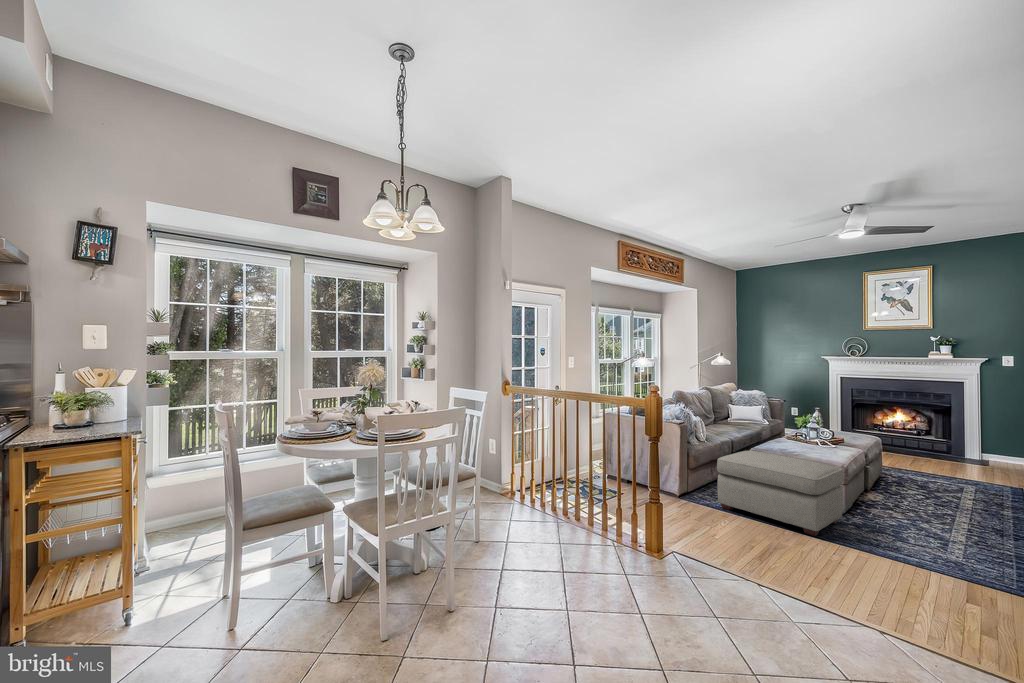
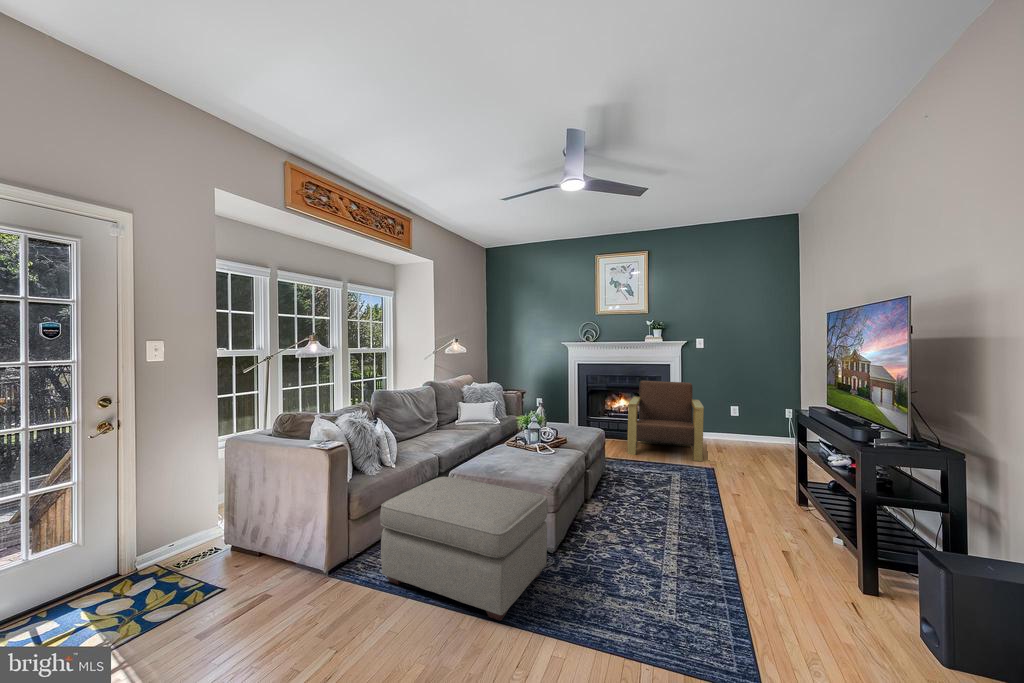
armchair: none [907,397,1009,482] -> present [627,381,704,462]

